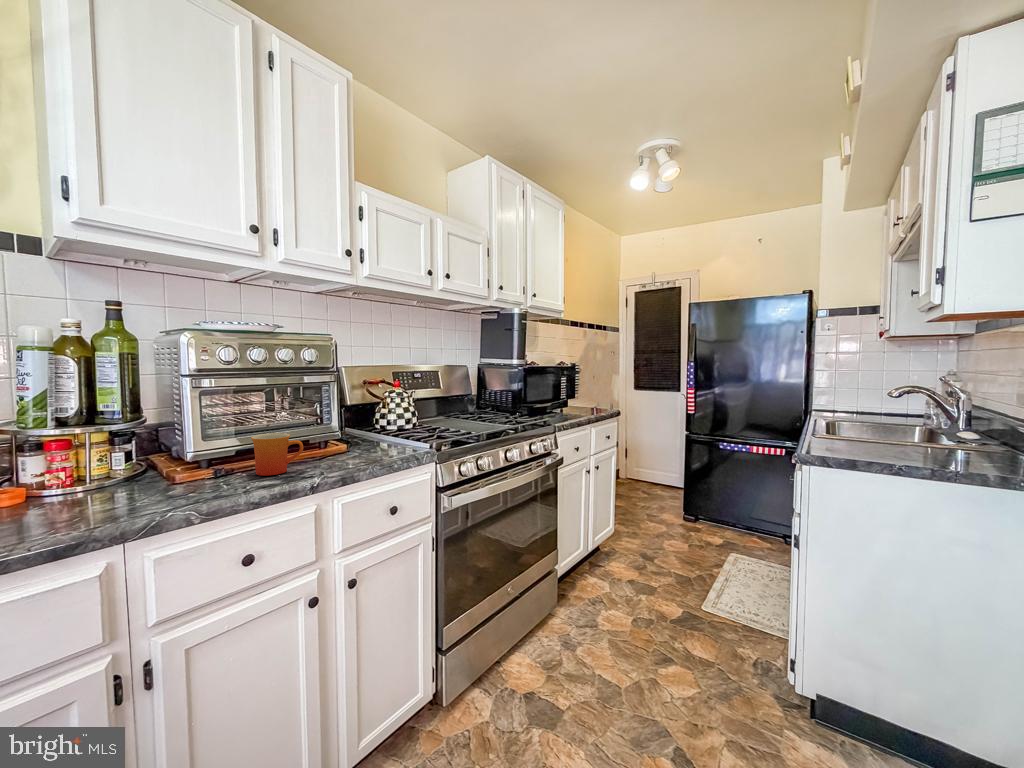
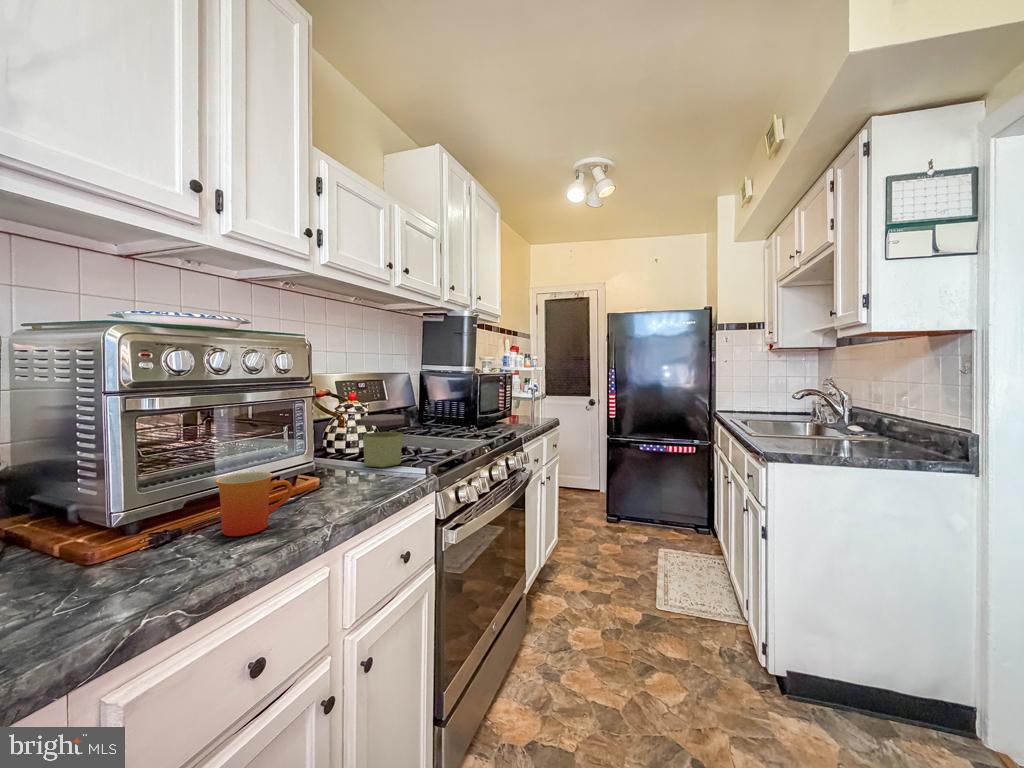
jar: none [389,398,428,441] -> present [360,414,404,467]

